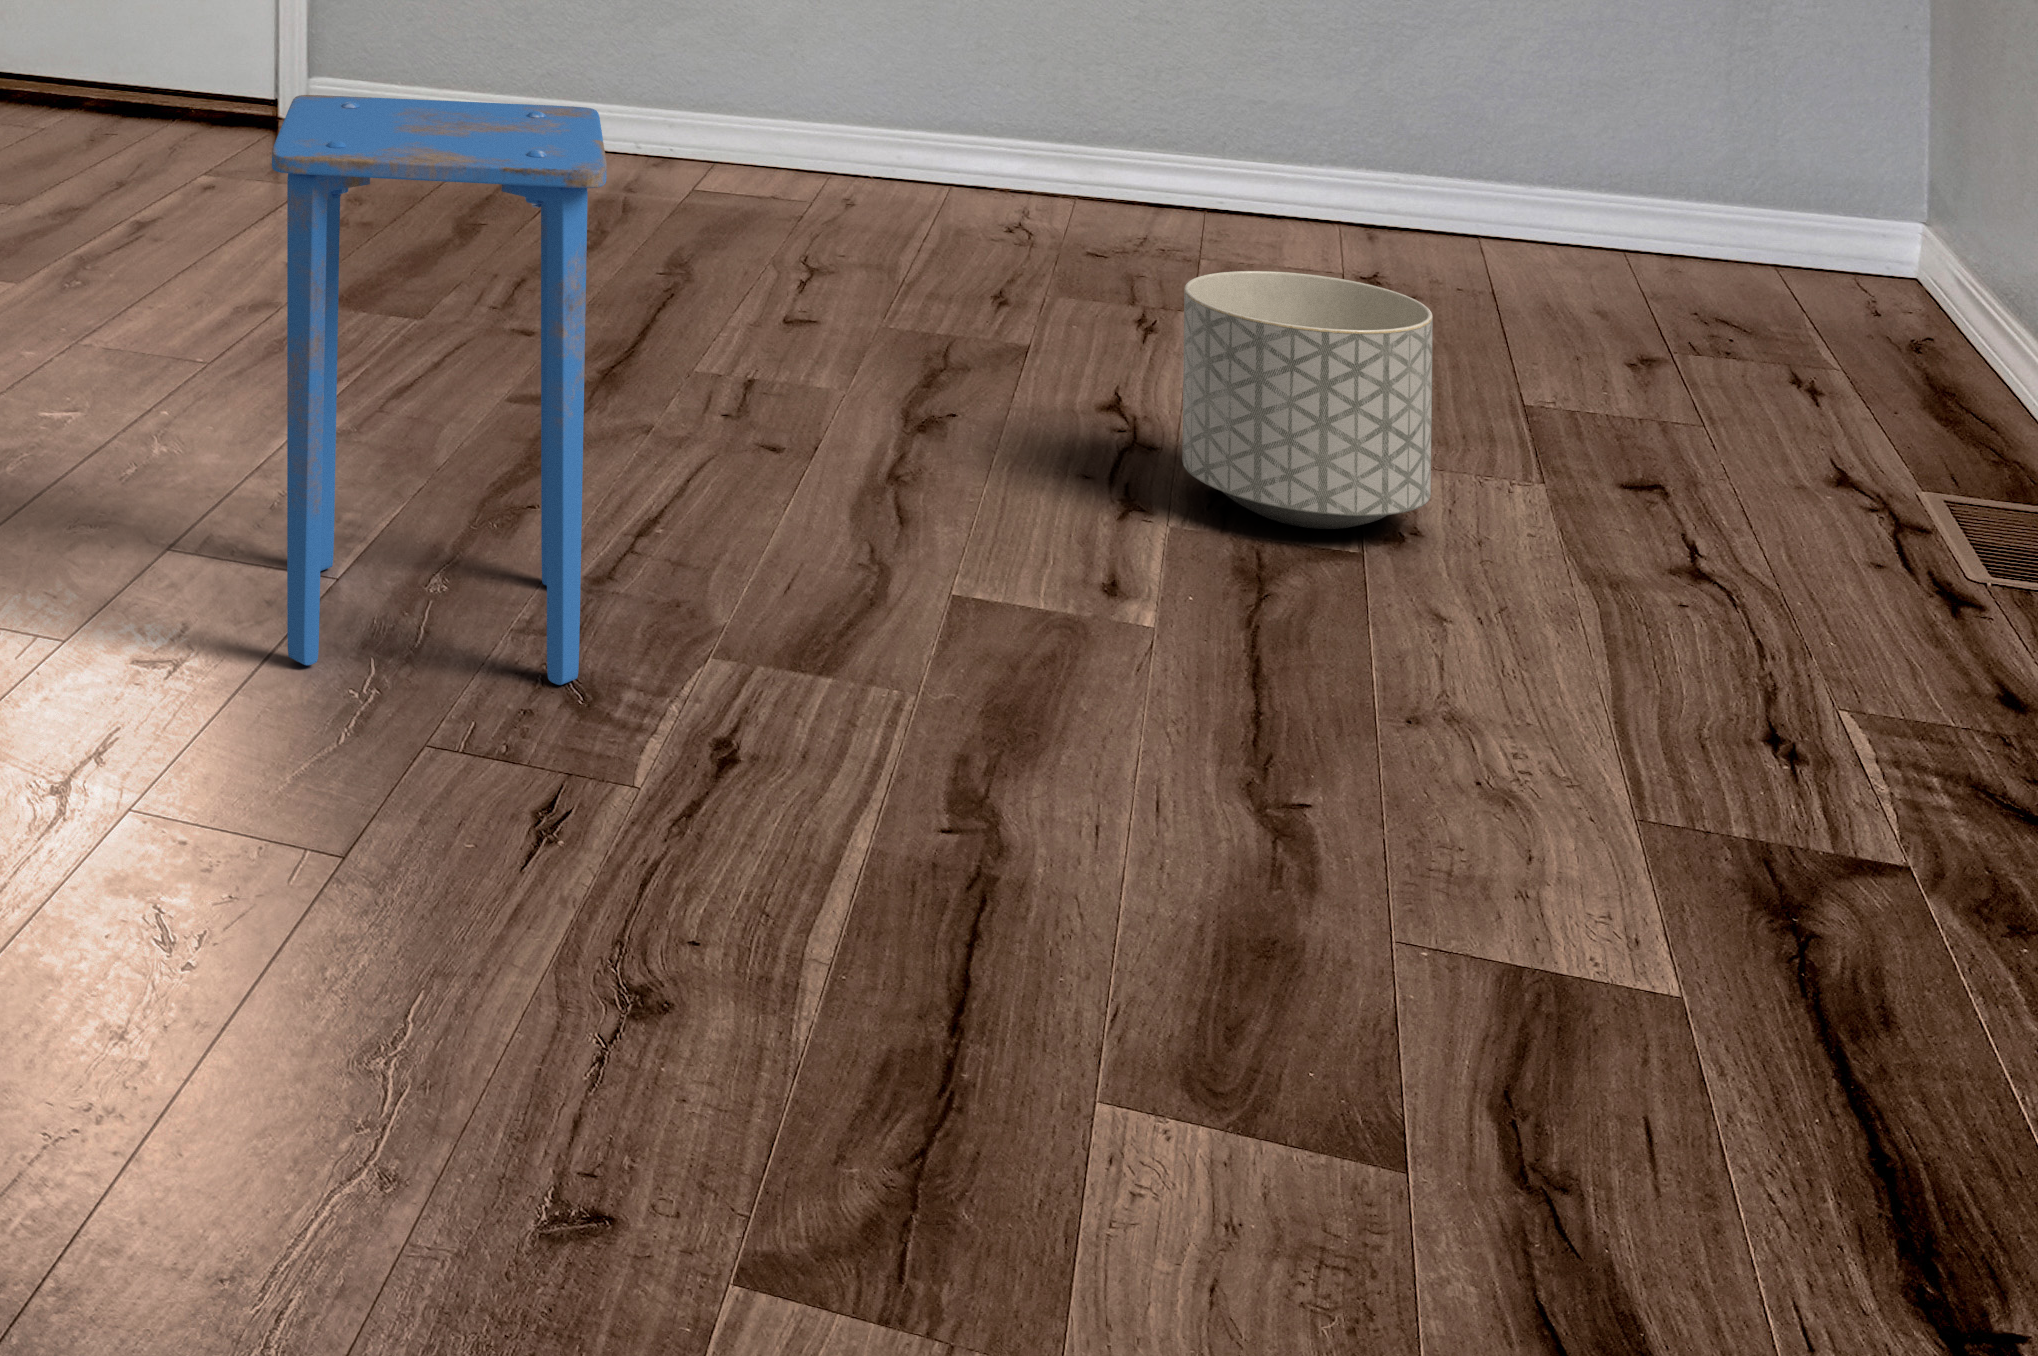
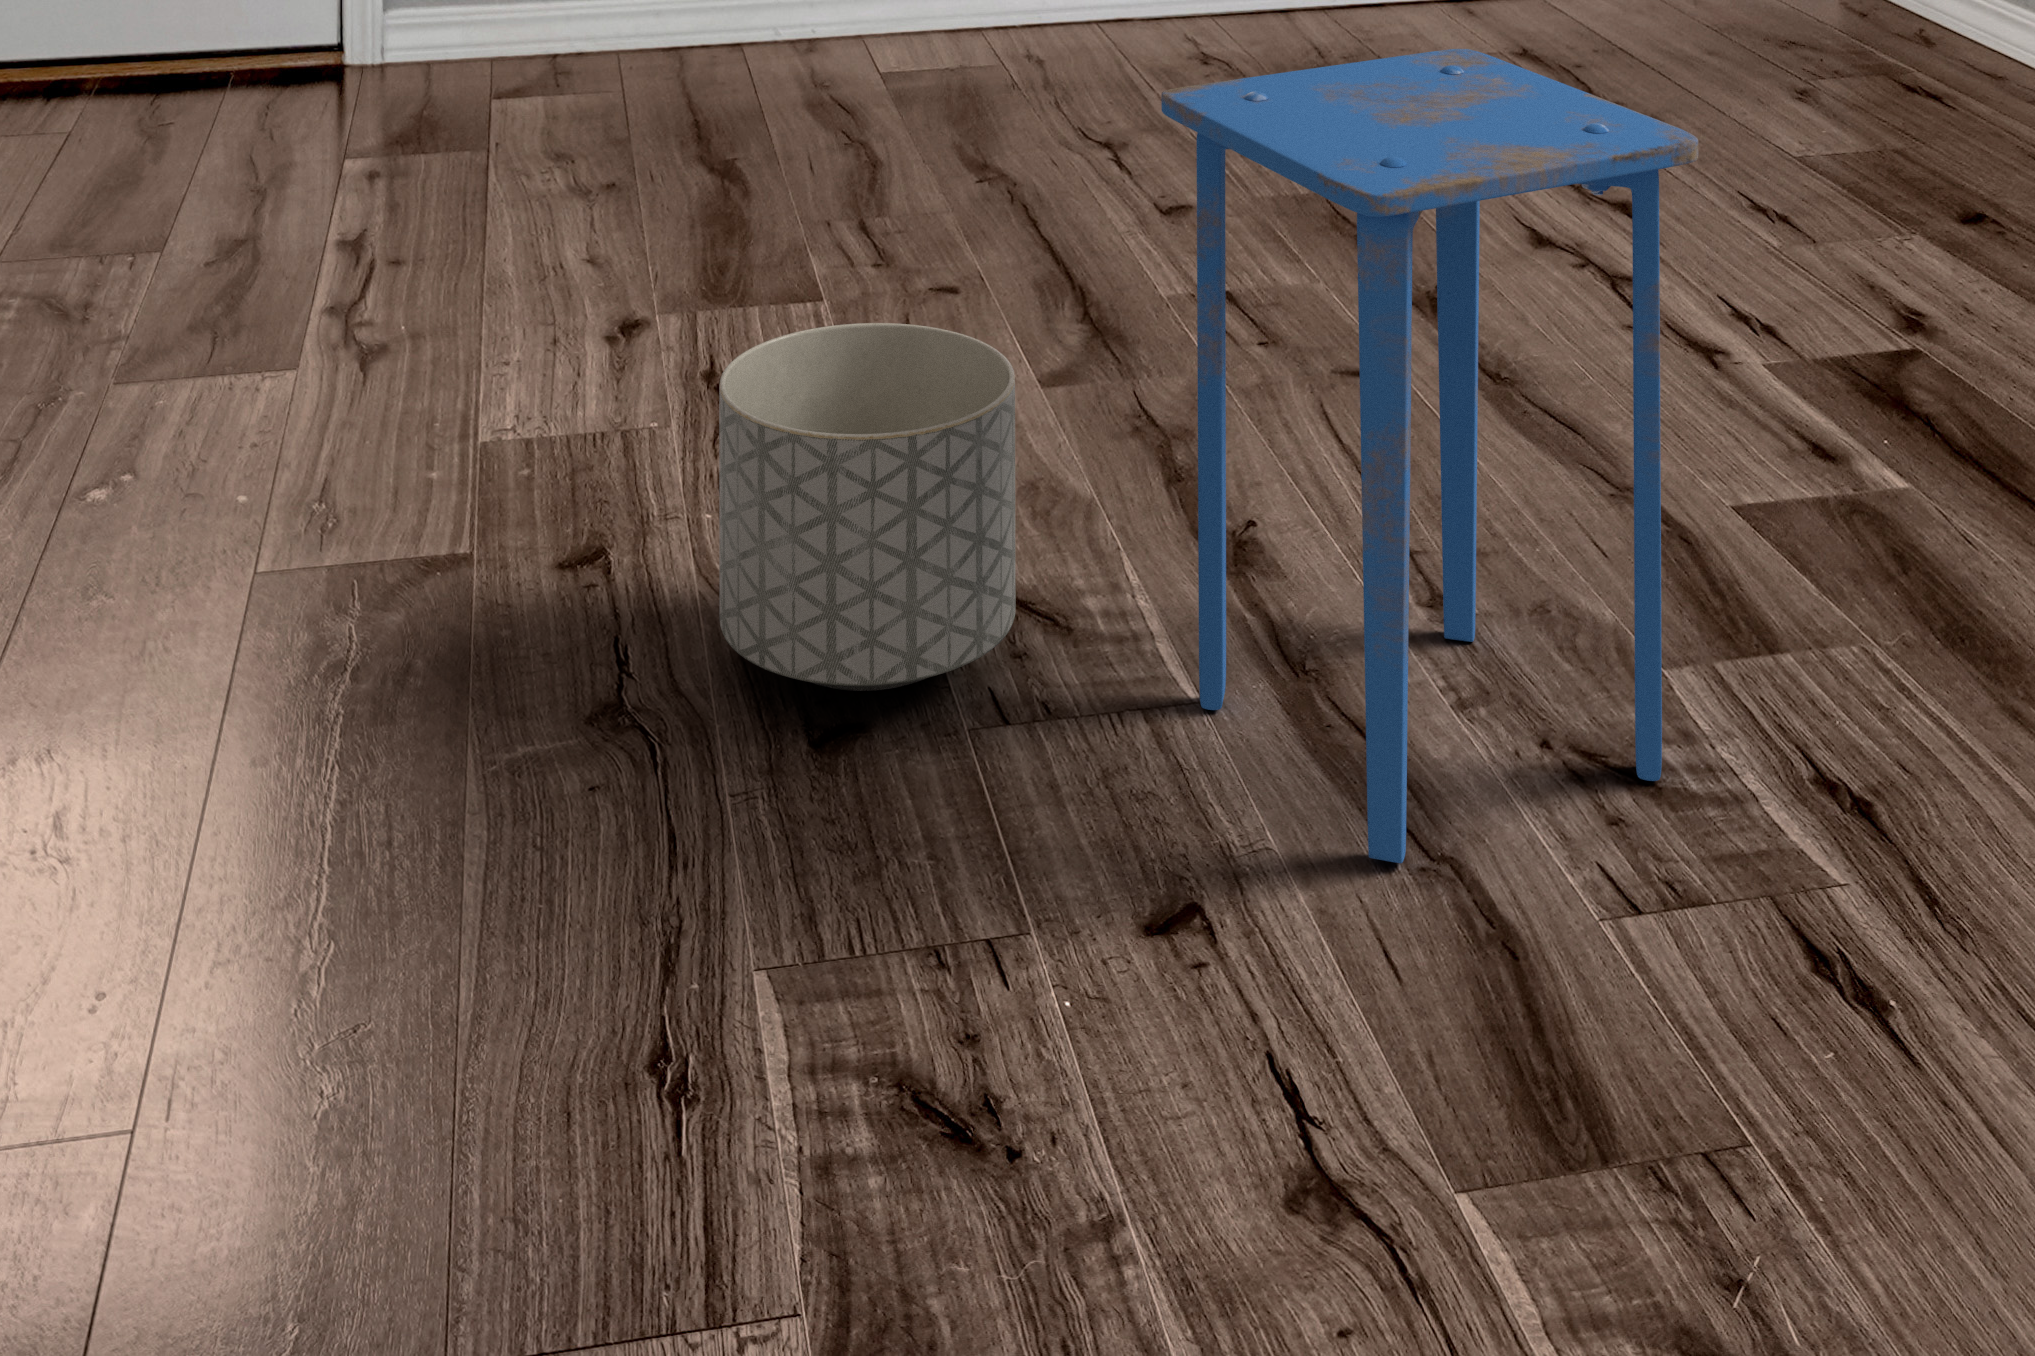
planter: present [1183,271,1433,529] -> present [719,323,1016,691]

